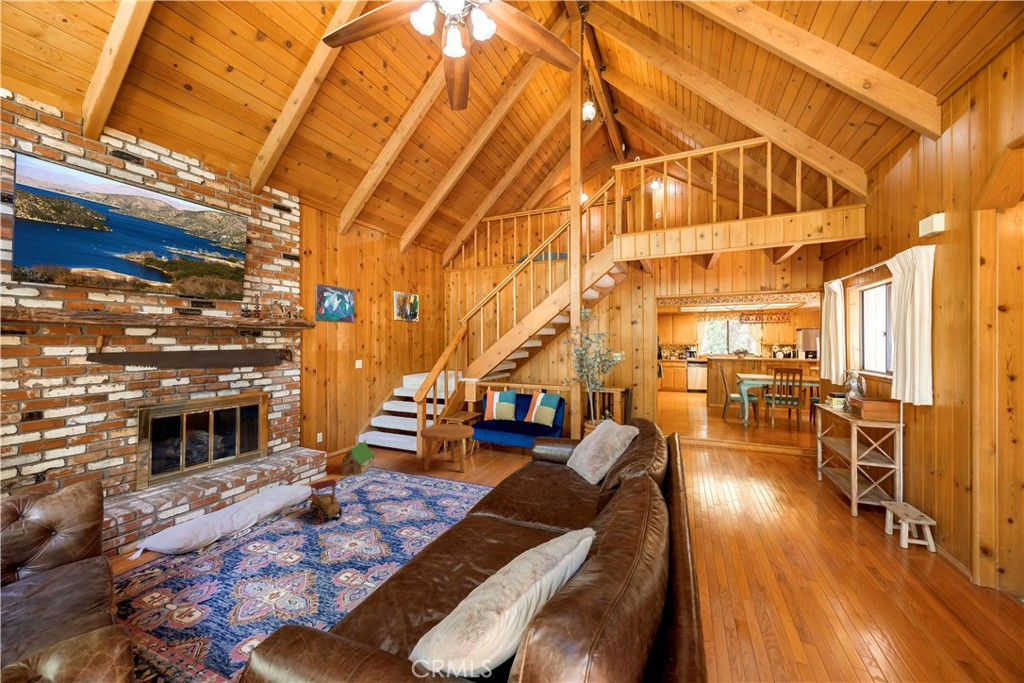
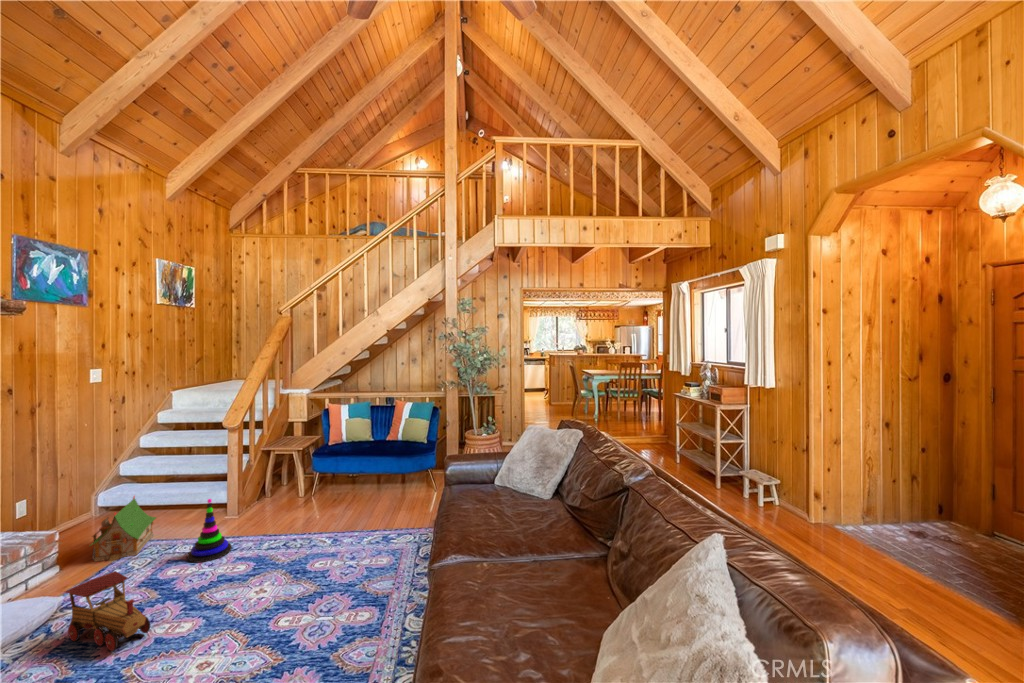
footstool: present [420,424,474,472] -> none [242,453,328,528]
stacking toy: none [382,446,407,486] -> present [187,499,232,562]

